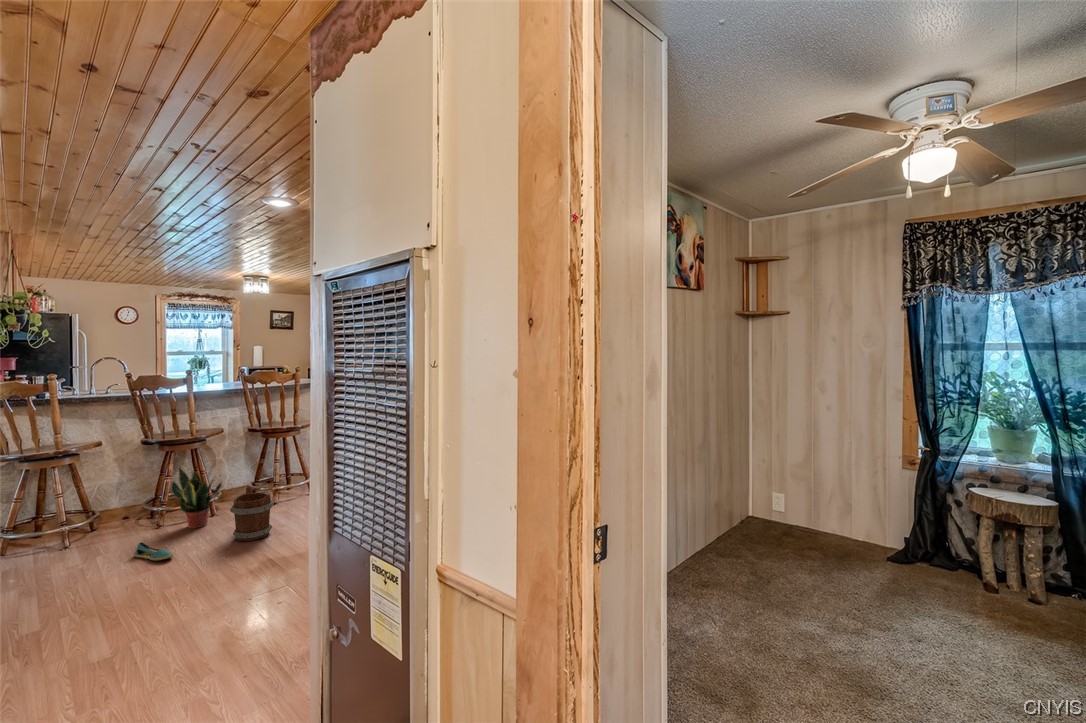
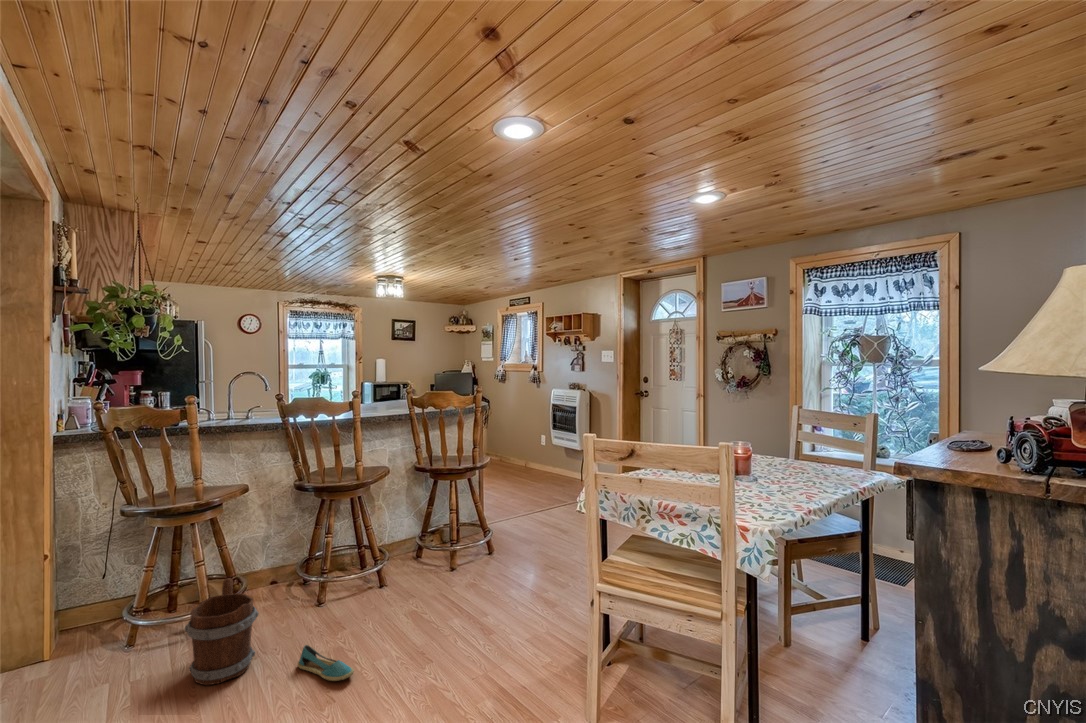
potted plant: present [172,467,222,528] -> none [333,524,395,612]
bucket: present [230,486,274,541] -> present [185,578,258,685]

